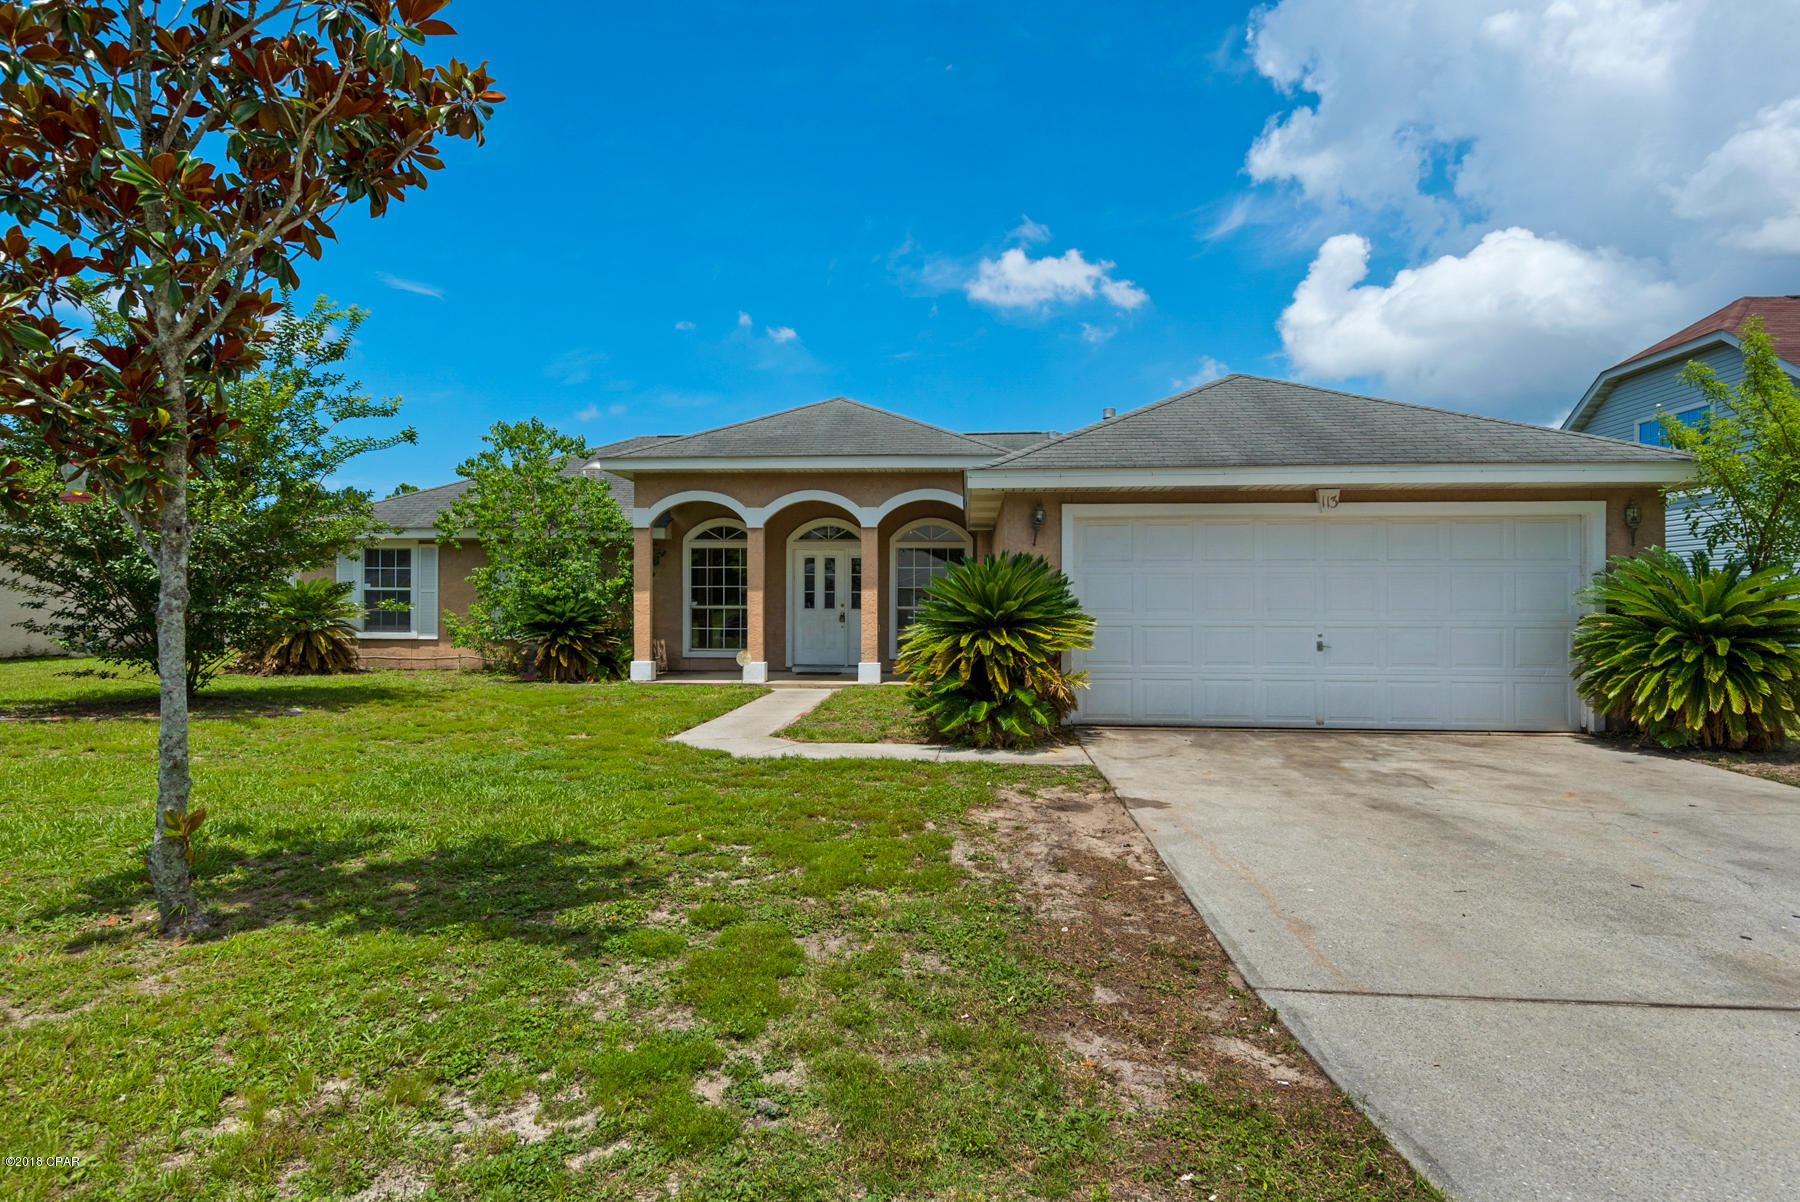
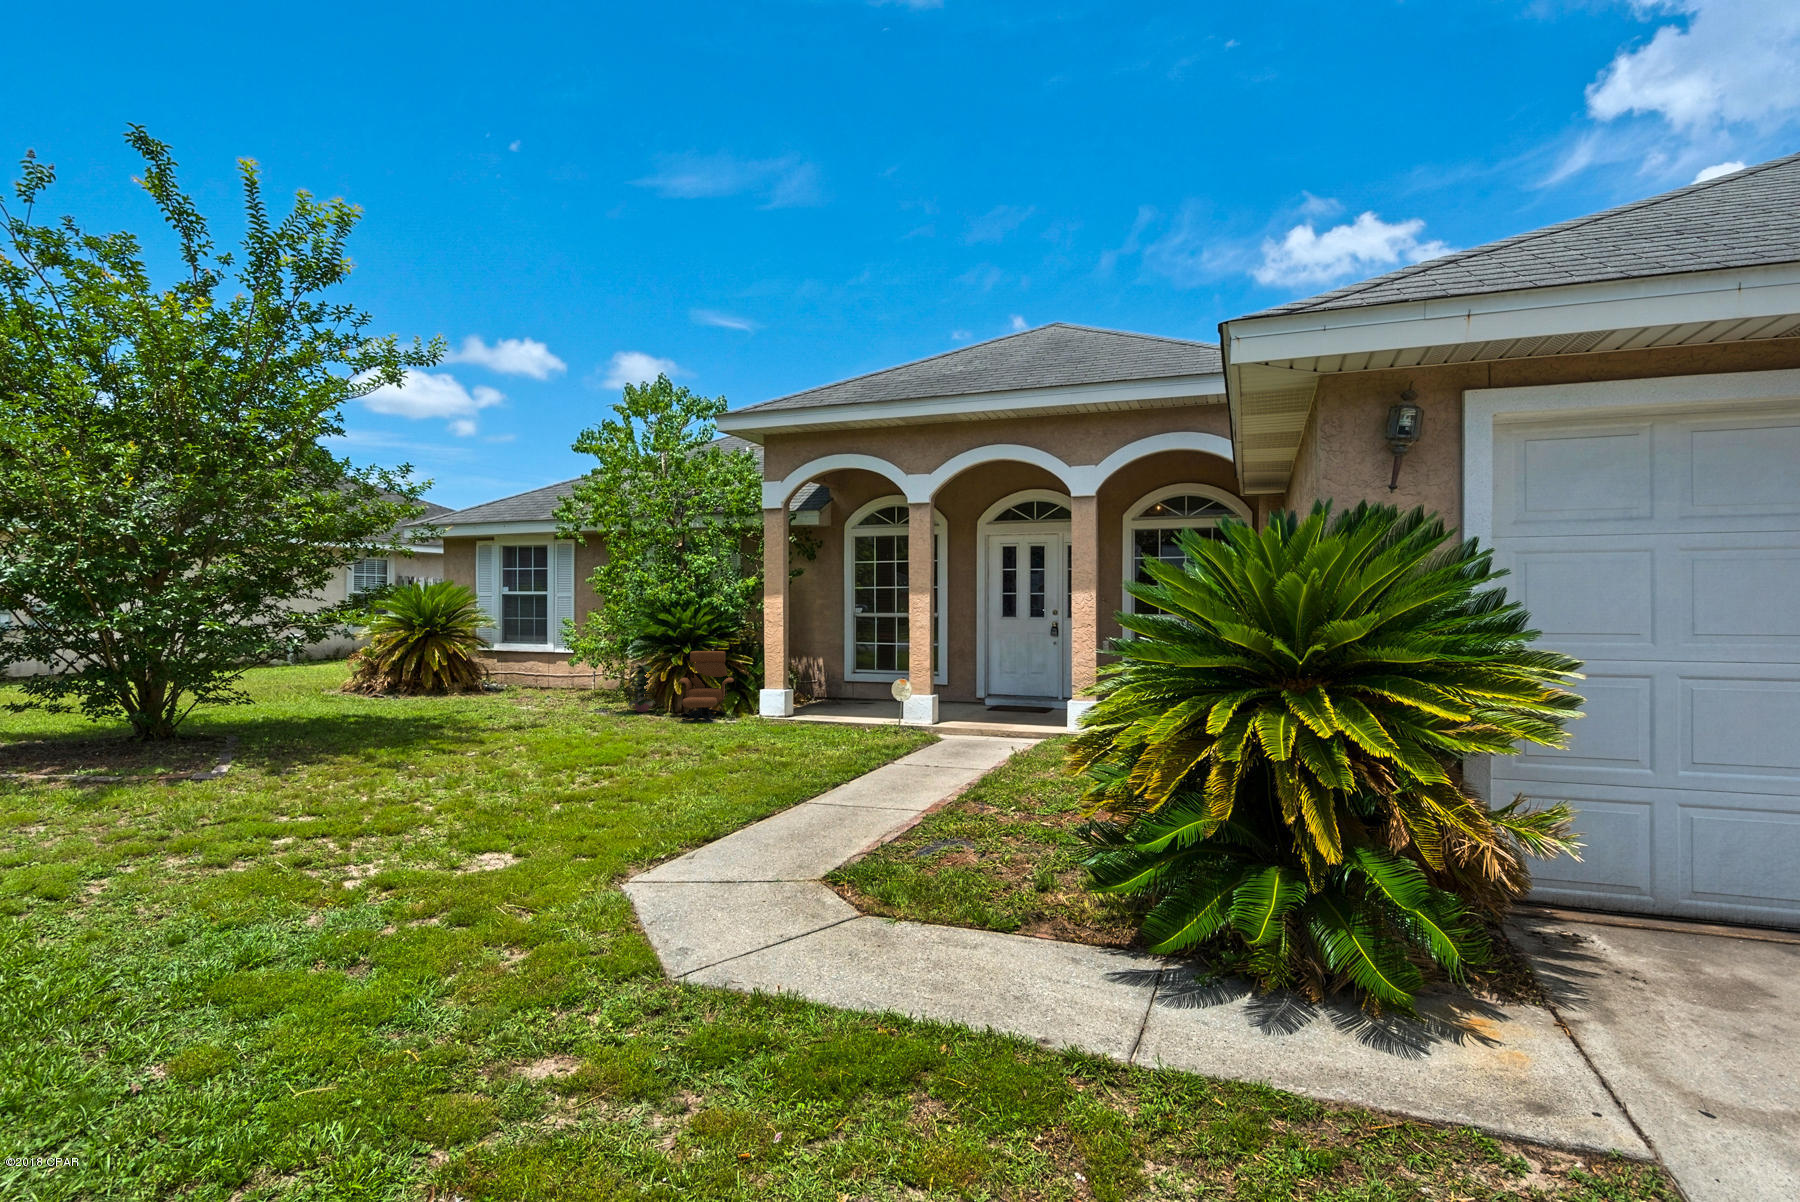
lounge chair: none [565,633,609,685] -> present [679,651,734,723]

